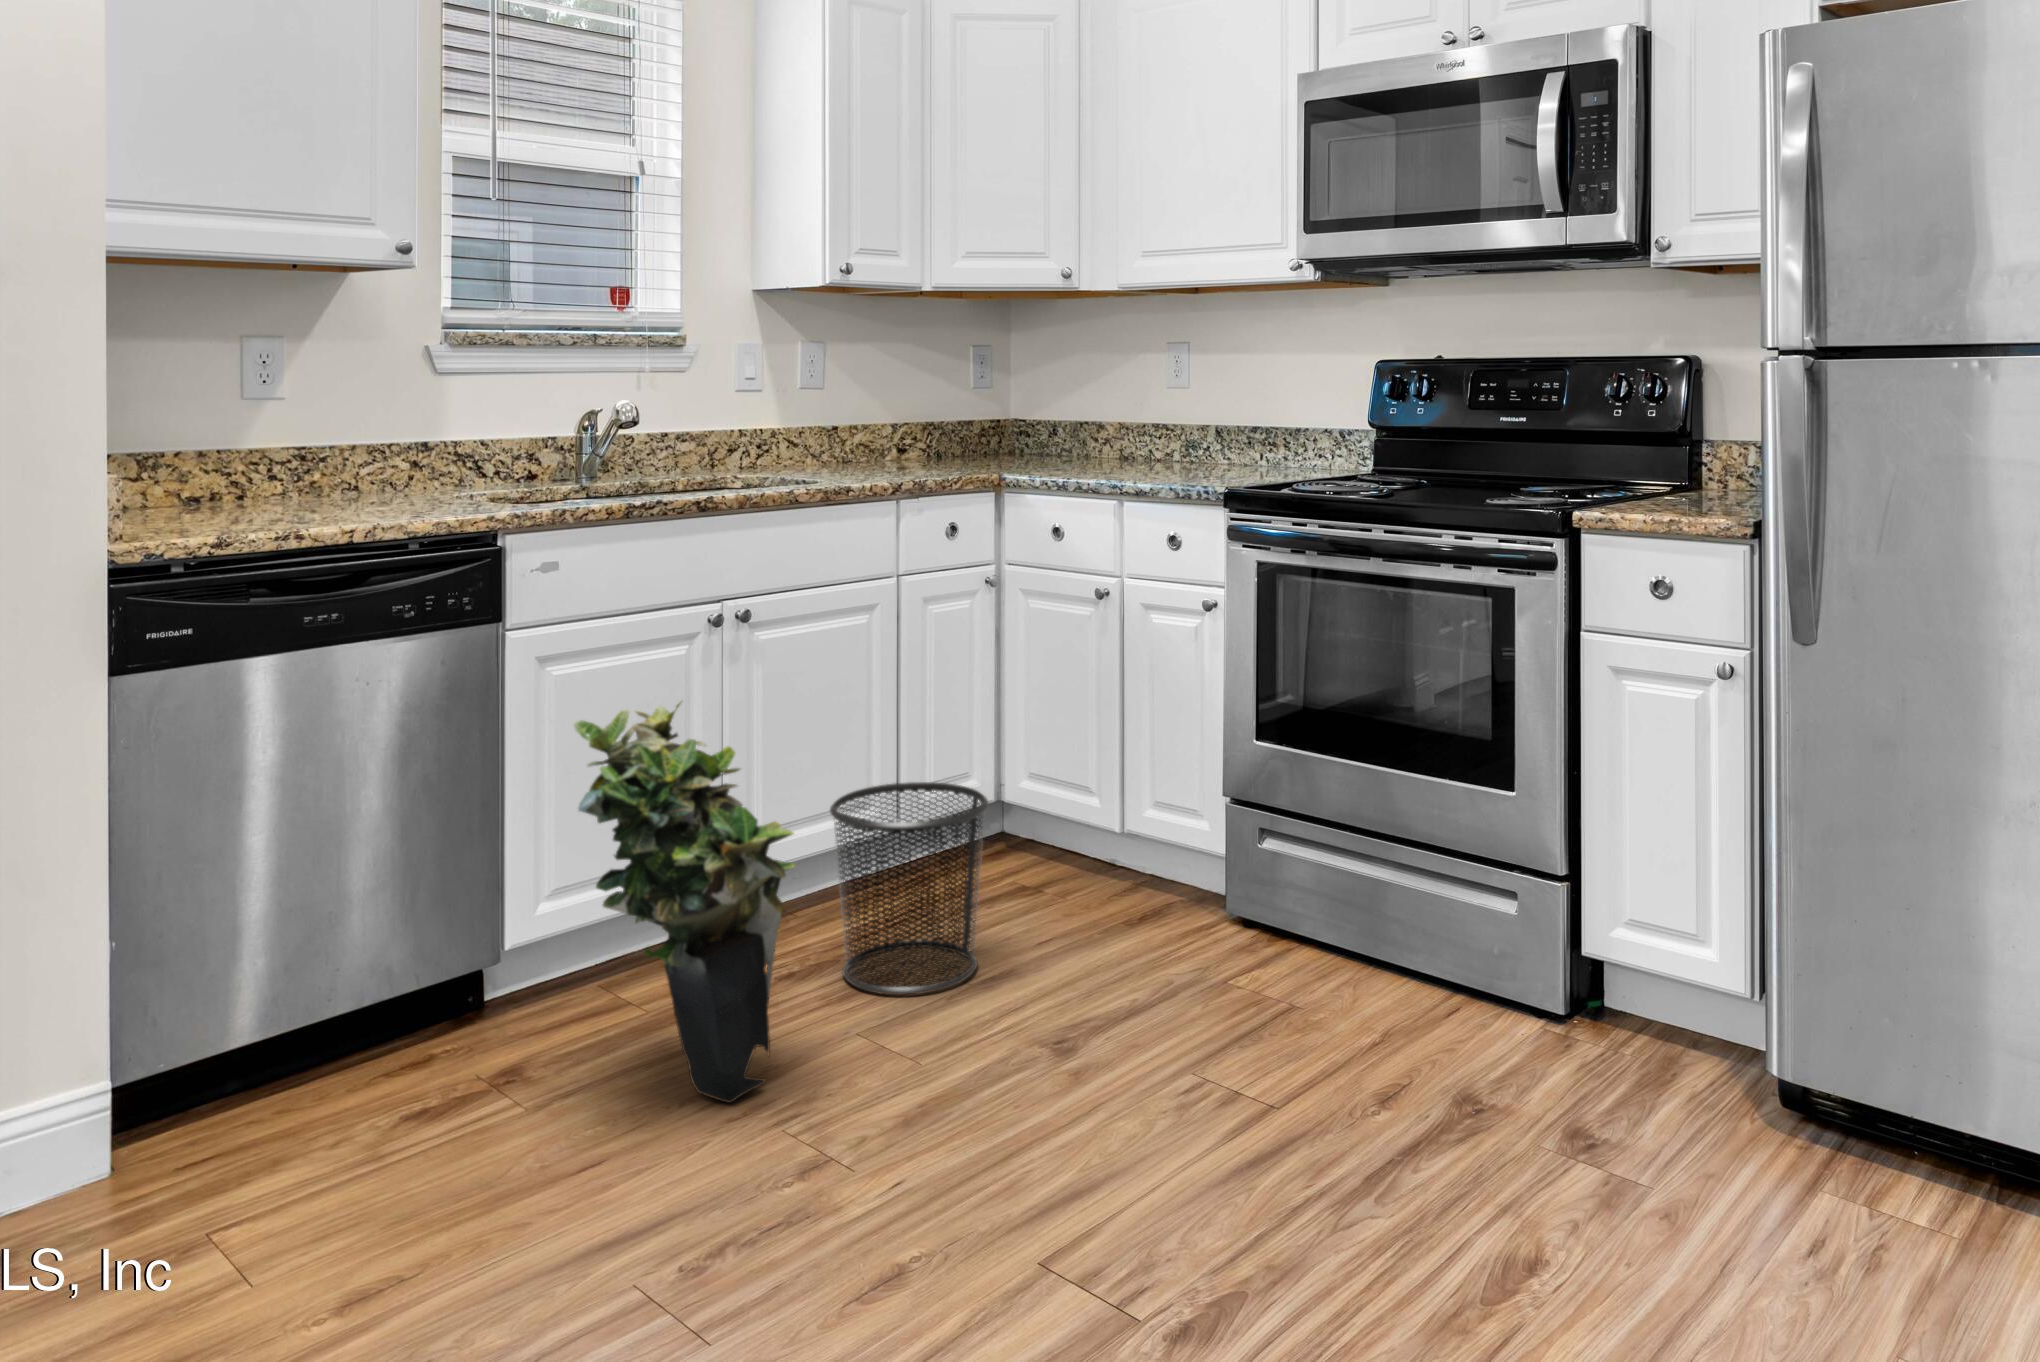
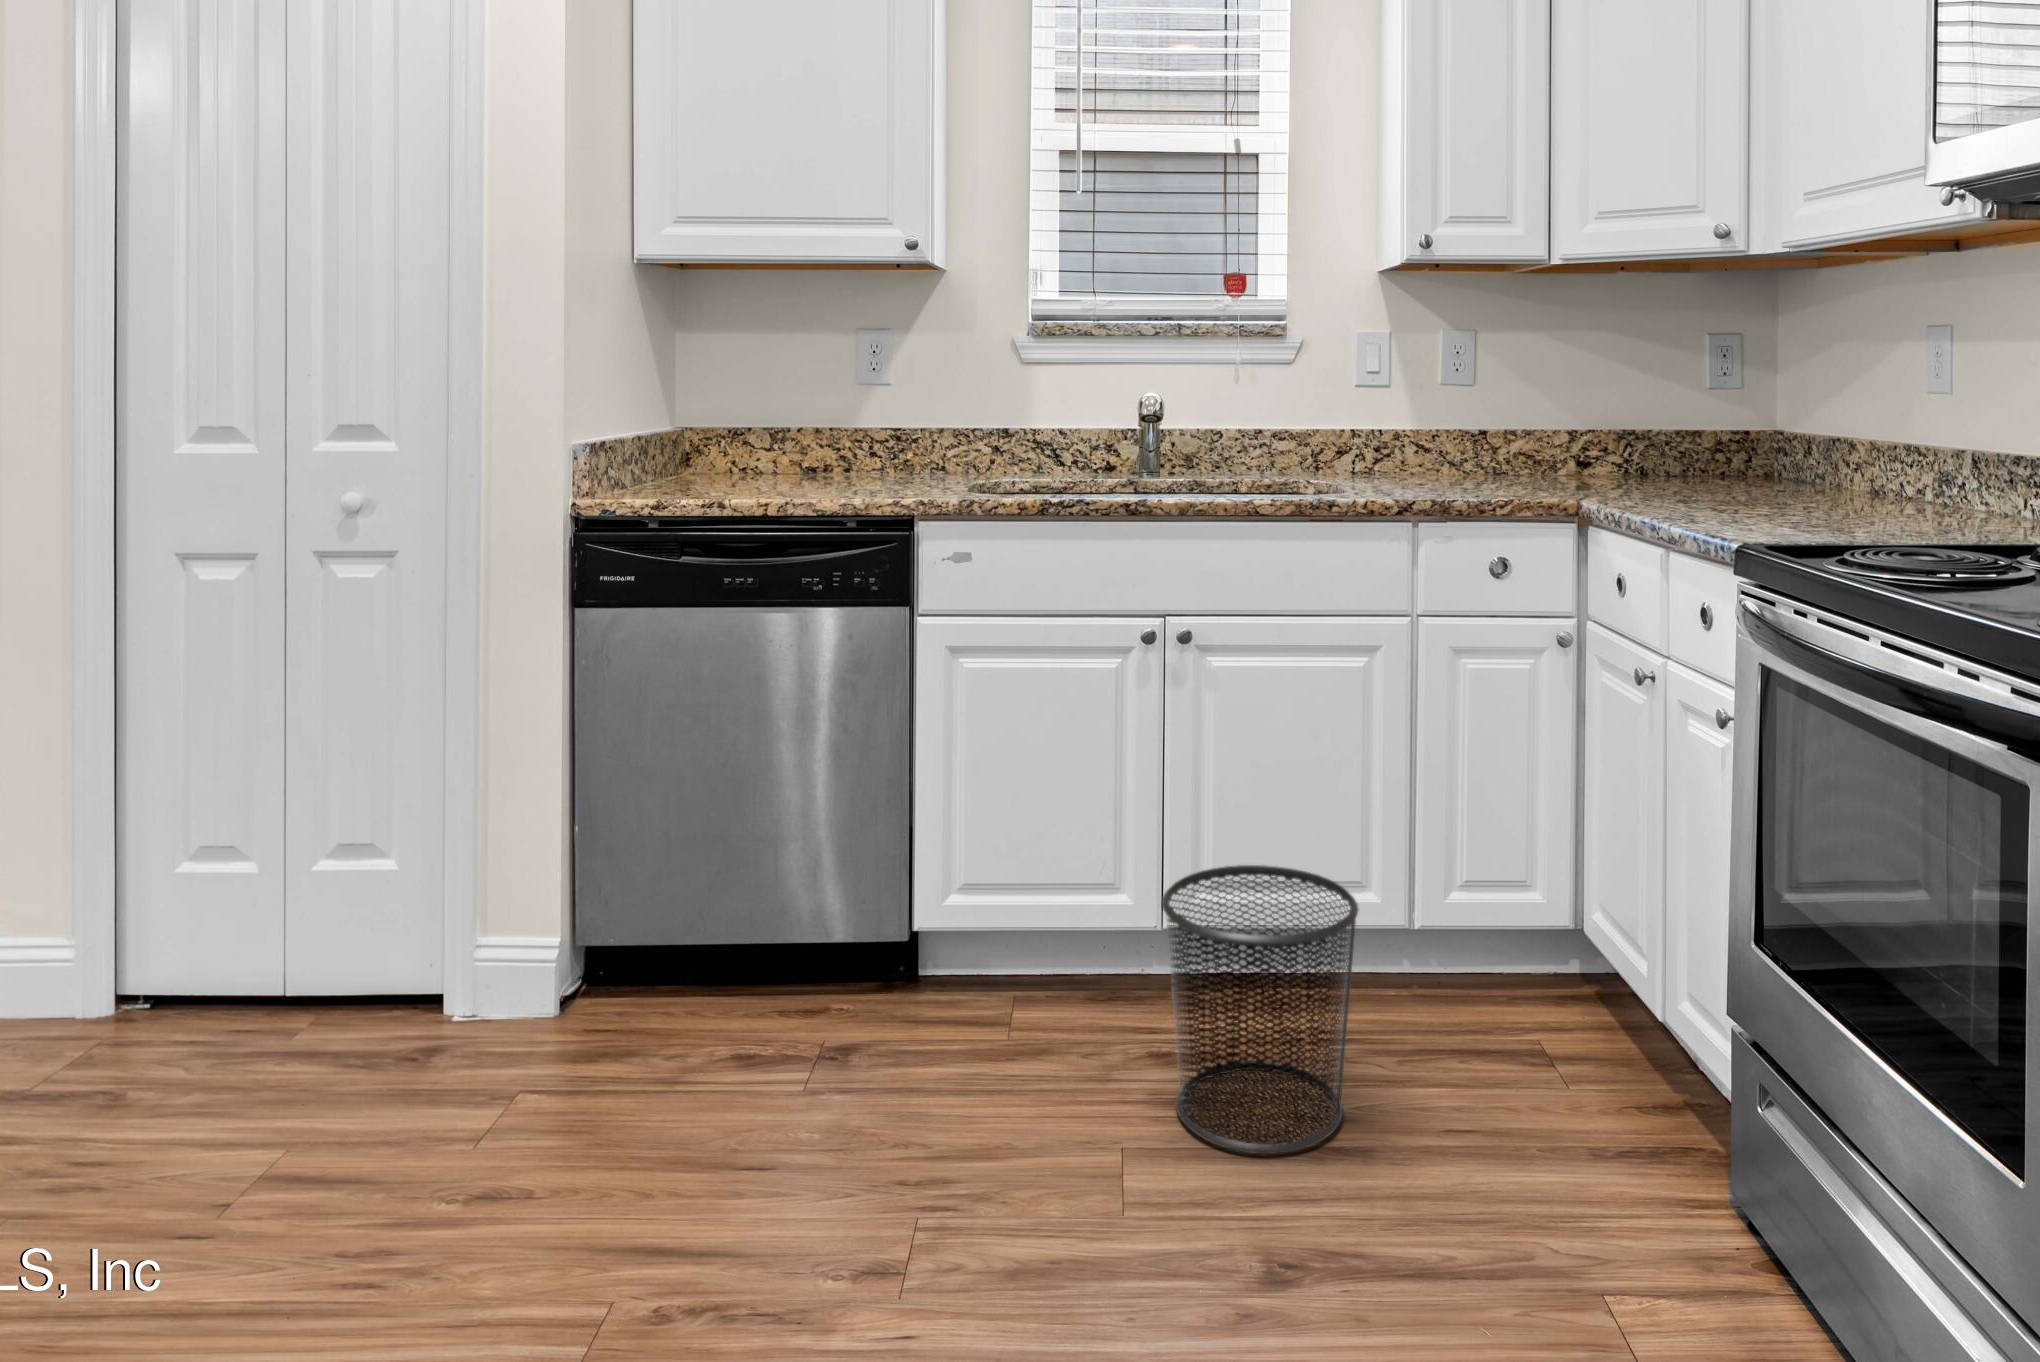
potted plant: present [574,702,795,1103] -> none [775,716,1012,1189]

